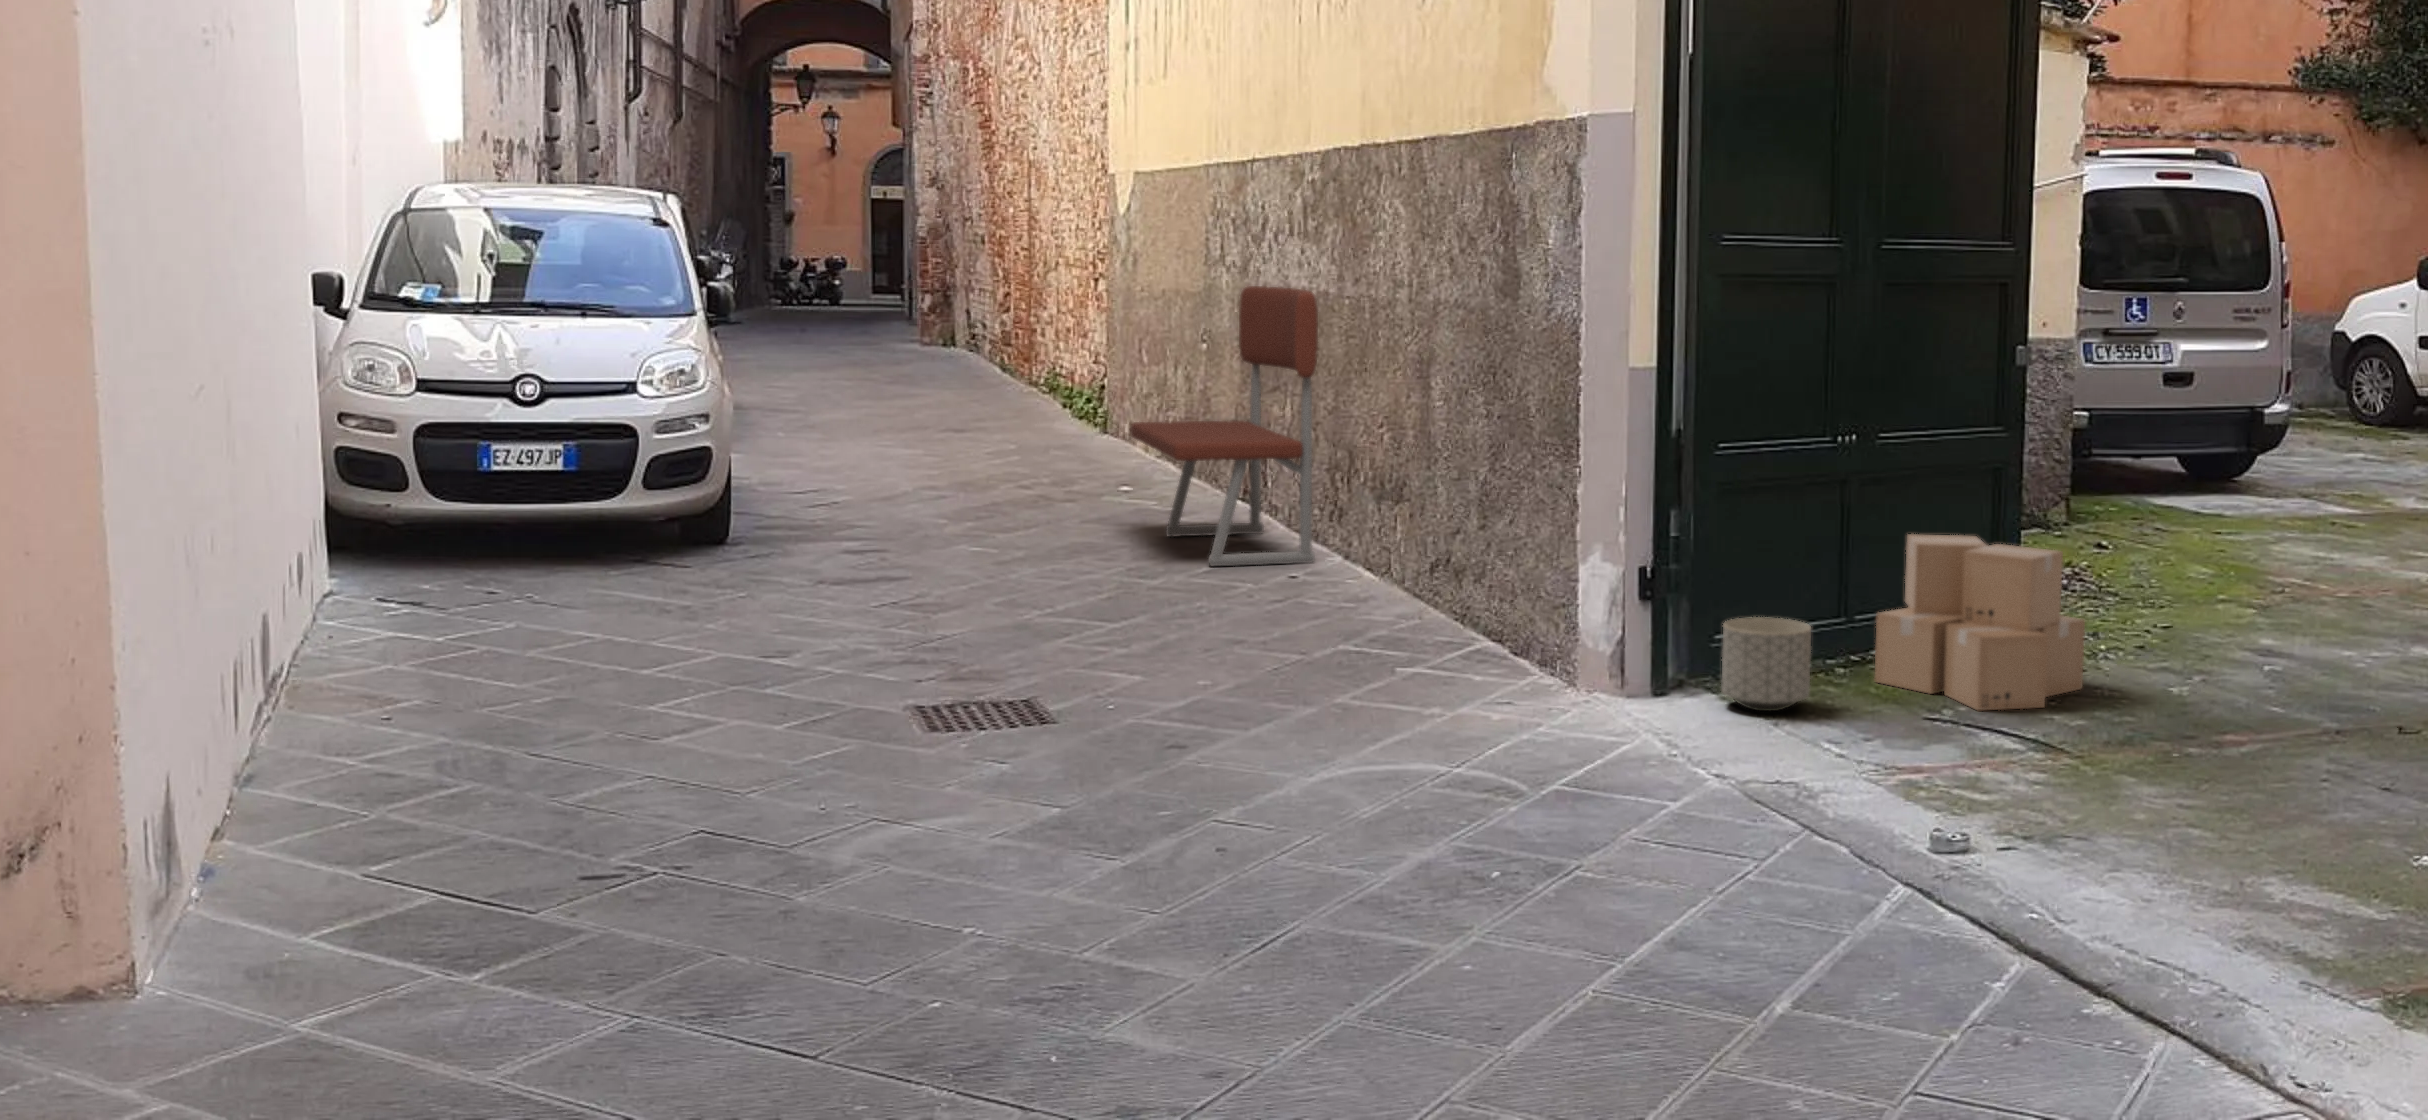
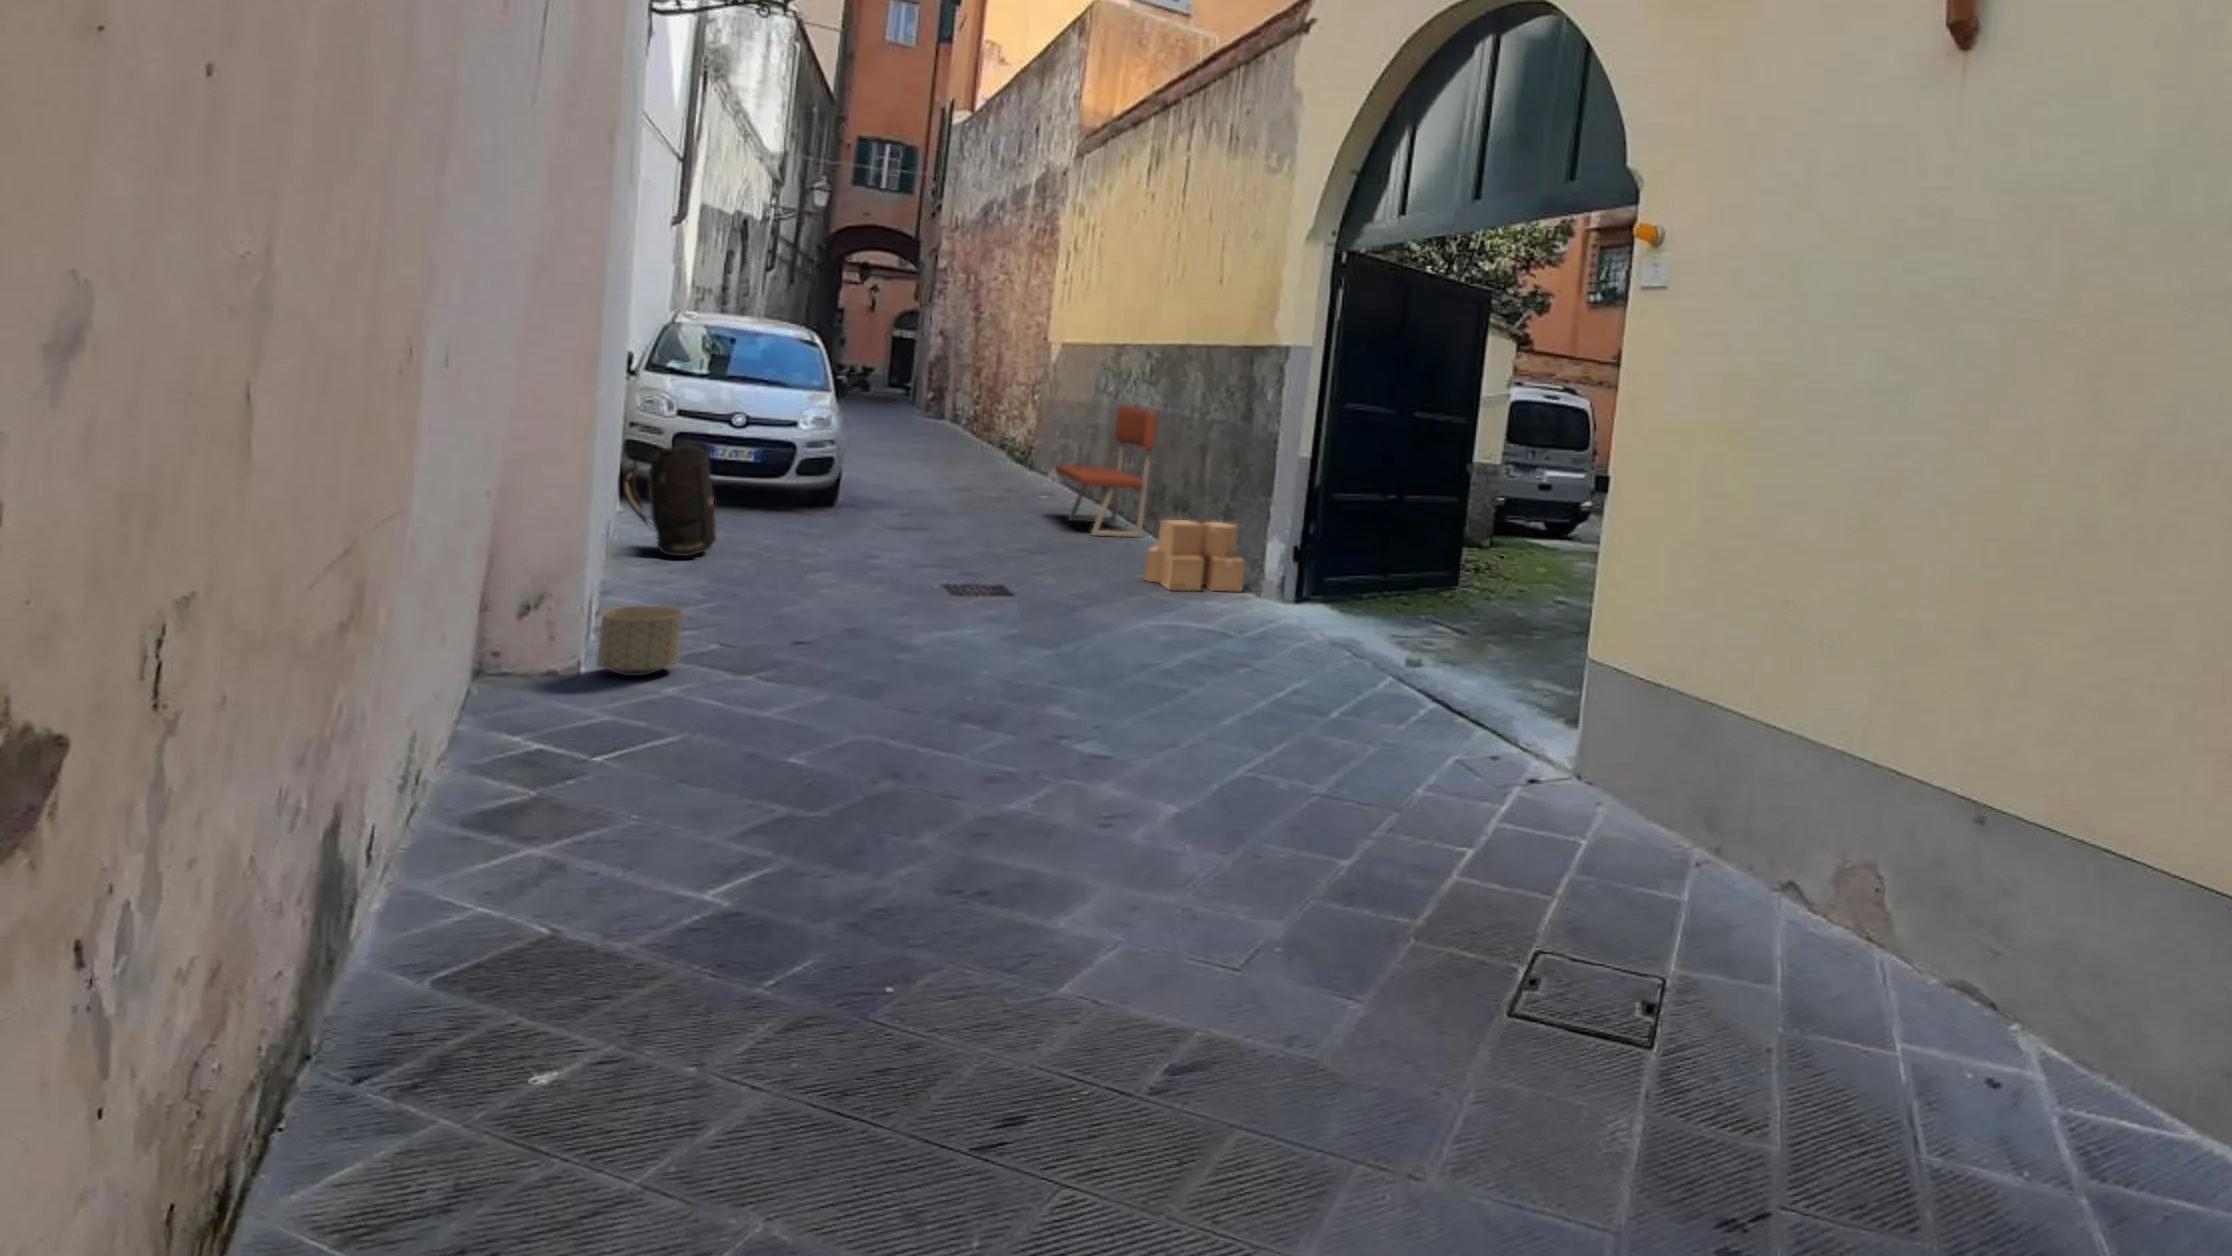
backpack: none [307,448,491,672] -> present [623,445,716,557]
cardboard box: present [1875,534,2085,710] -> present [1145,520,1245,592]
planter: present [1722,617,1811,711] -> present [597,606,683,676]

